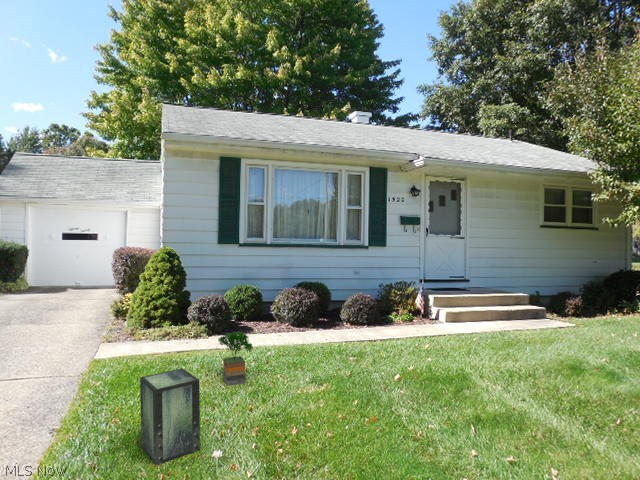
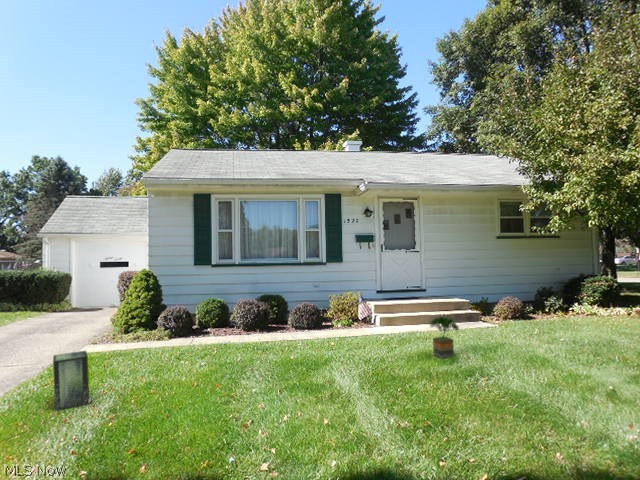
potted tree: present [218,332,252,386] -> present [430,317,459,359]

